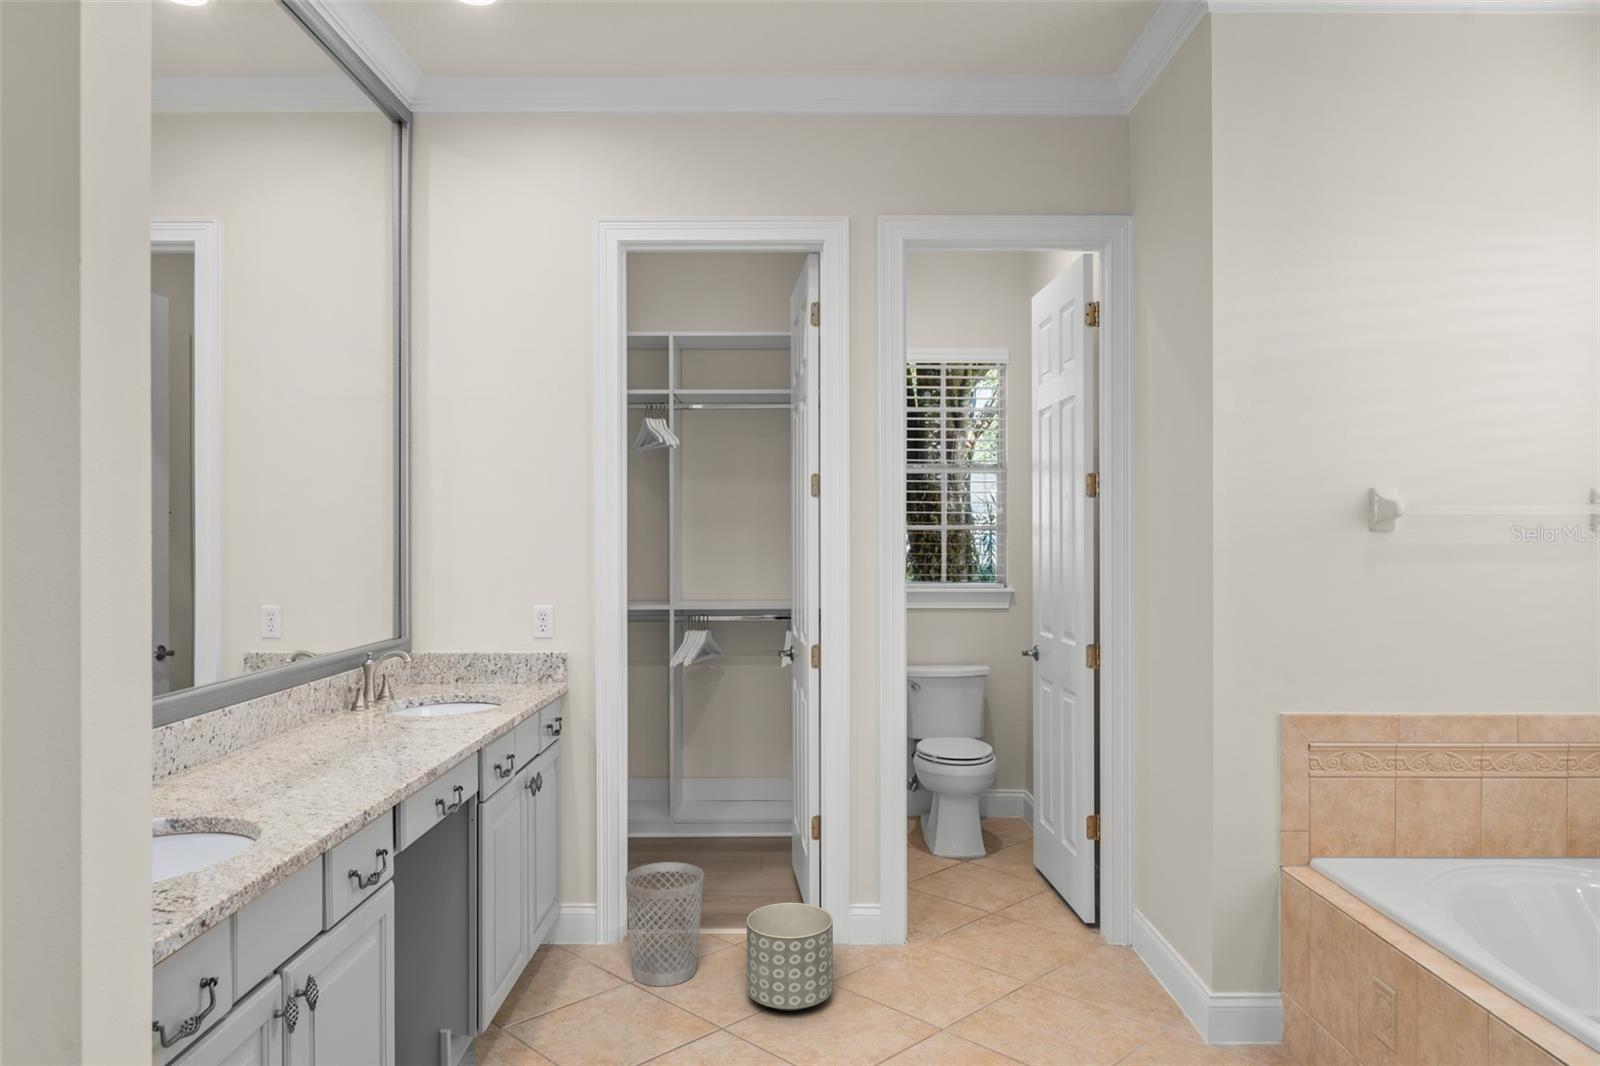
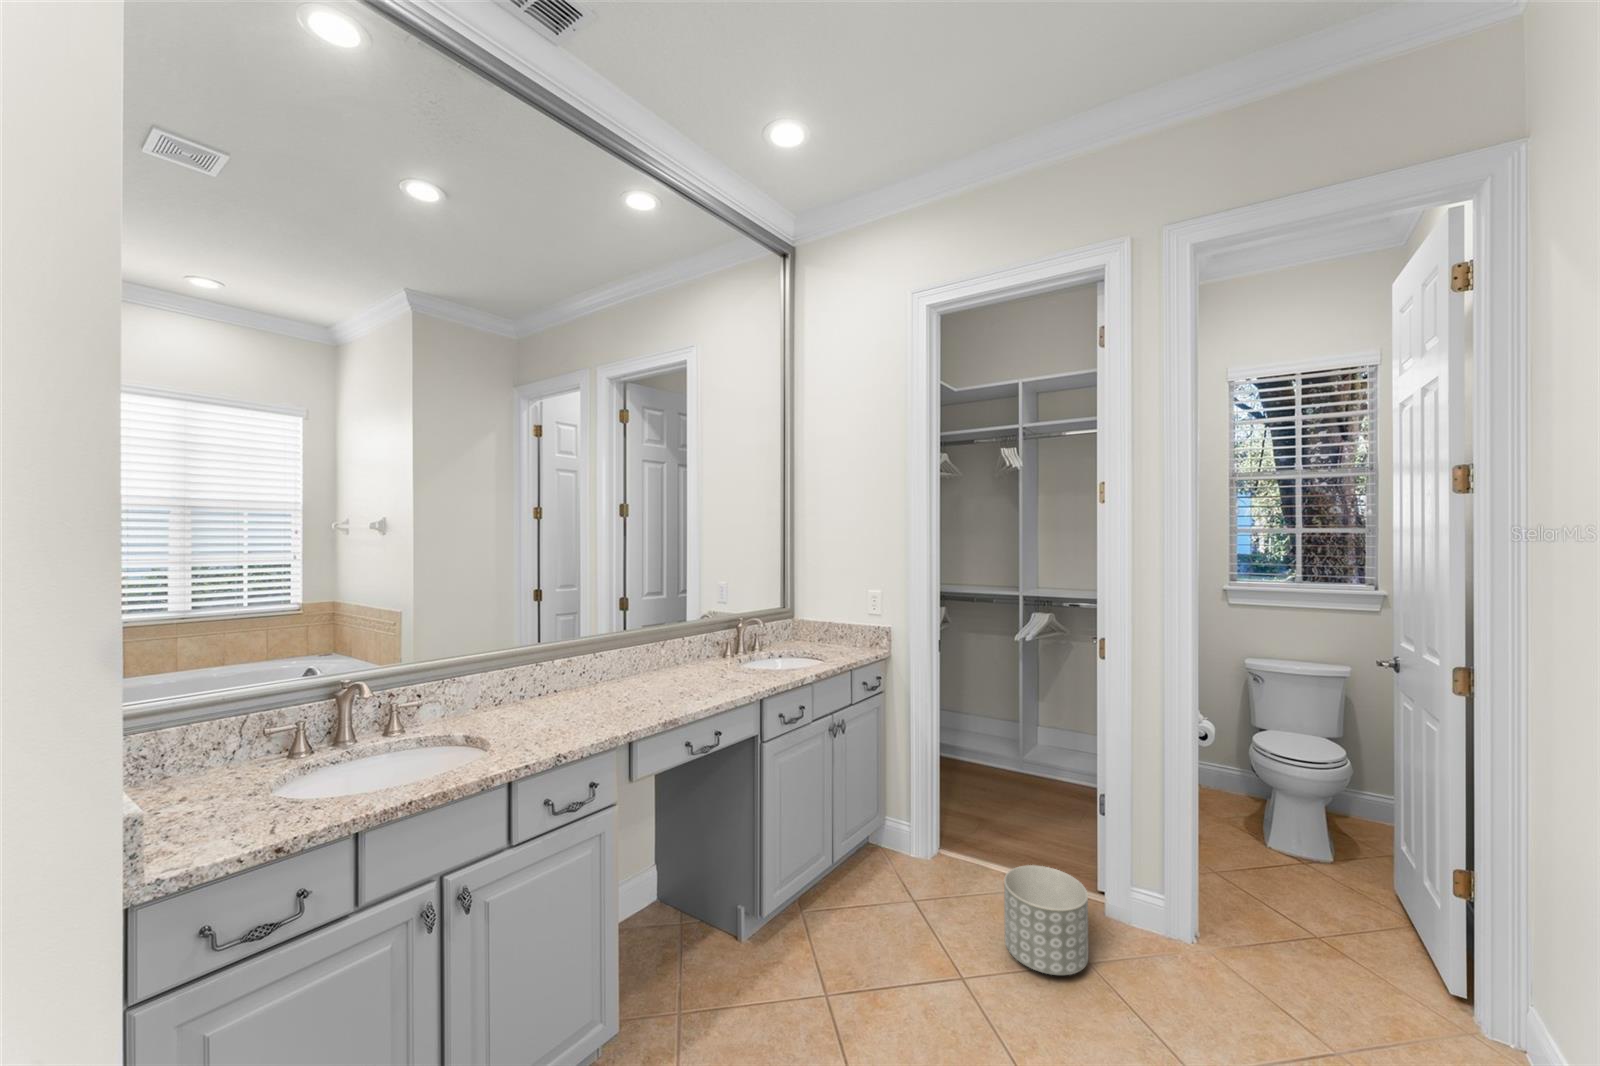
wastebasket: present [625,862,704,986] -> none [920,800,985,907]

